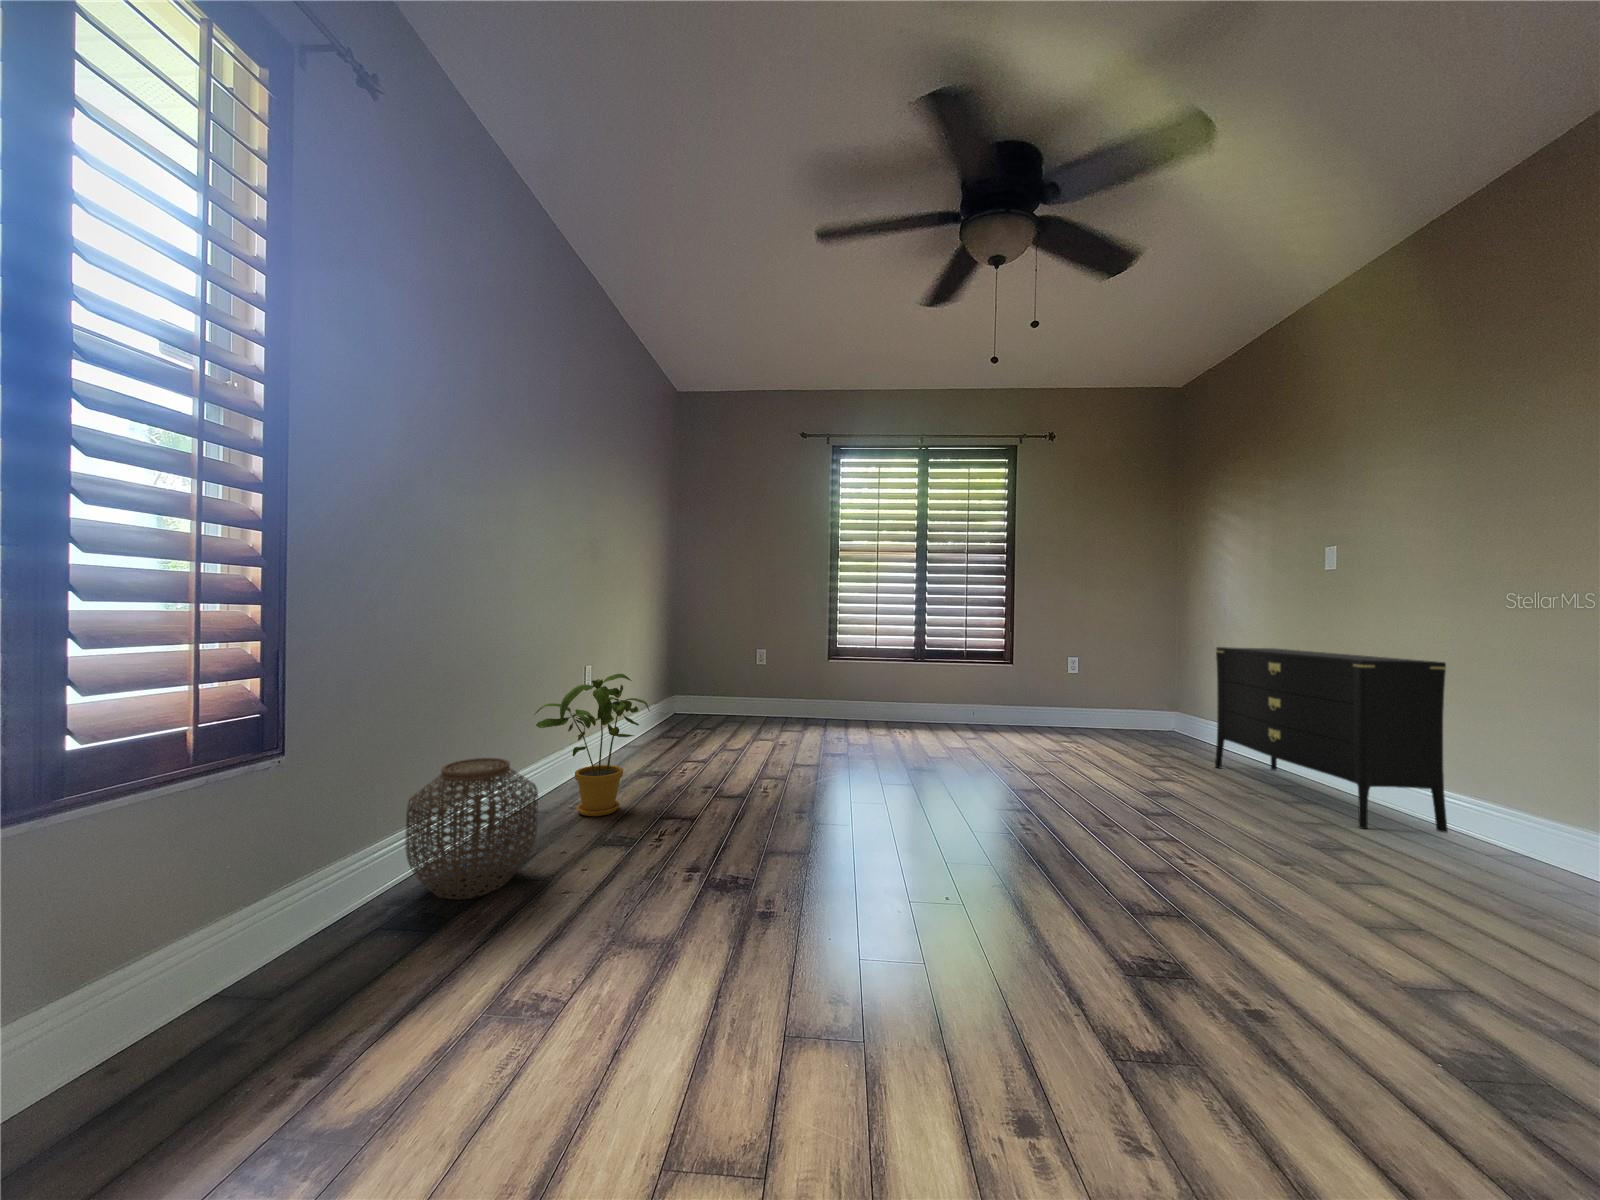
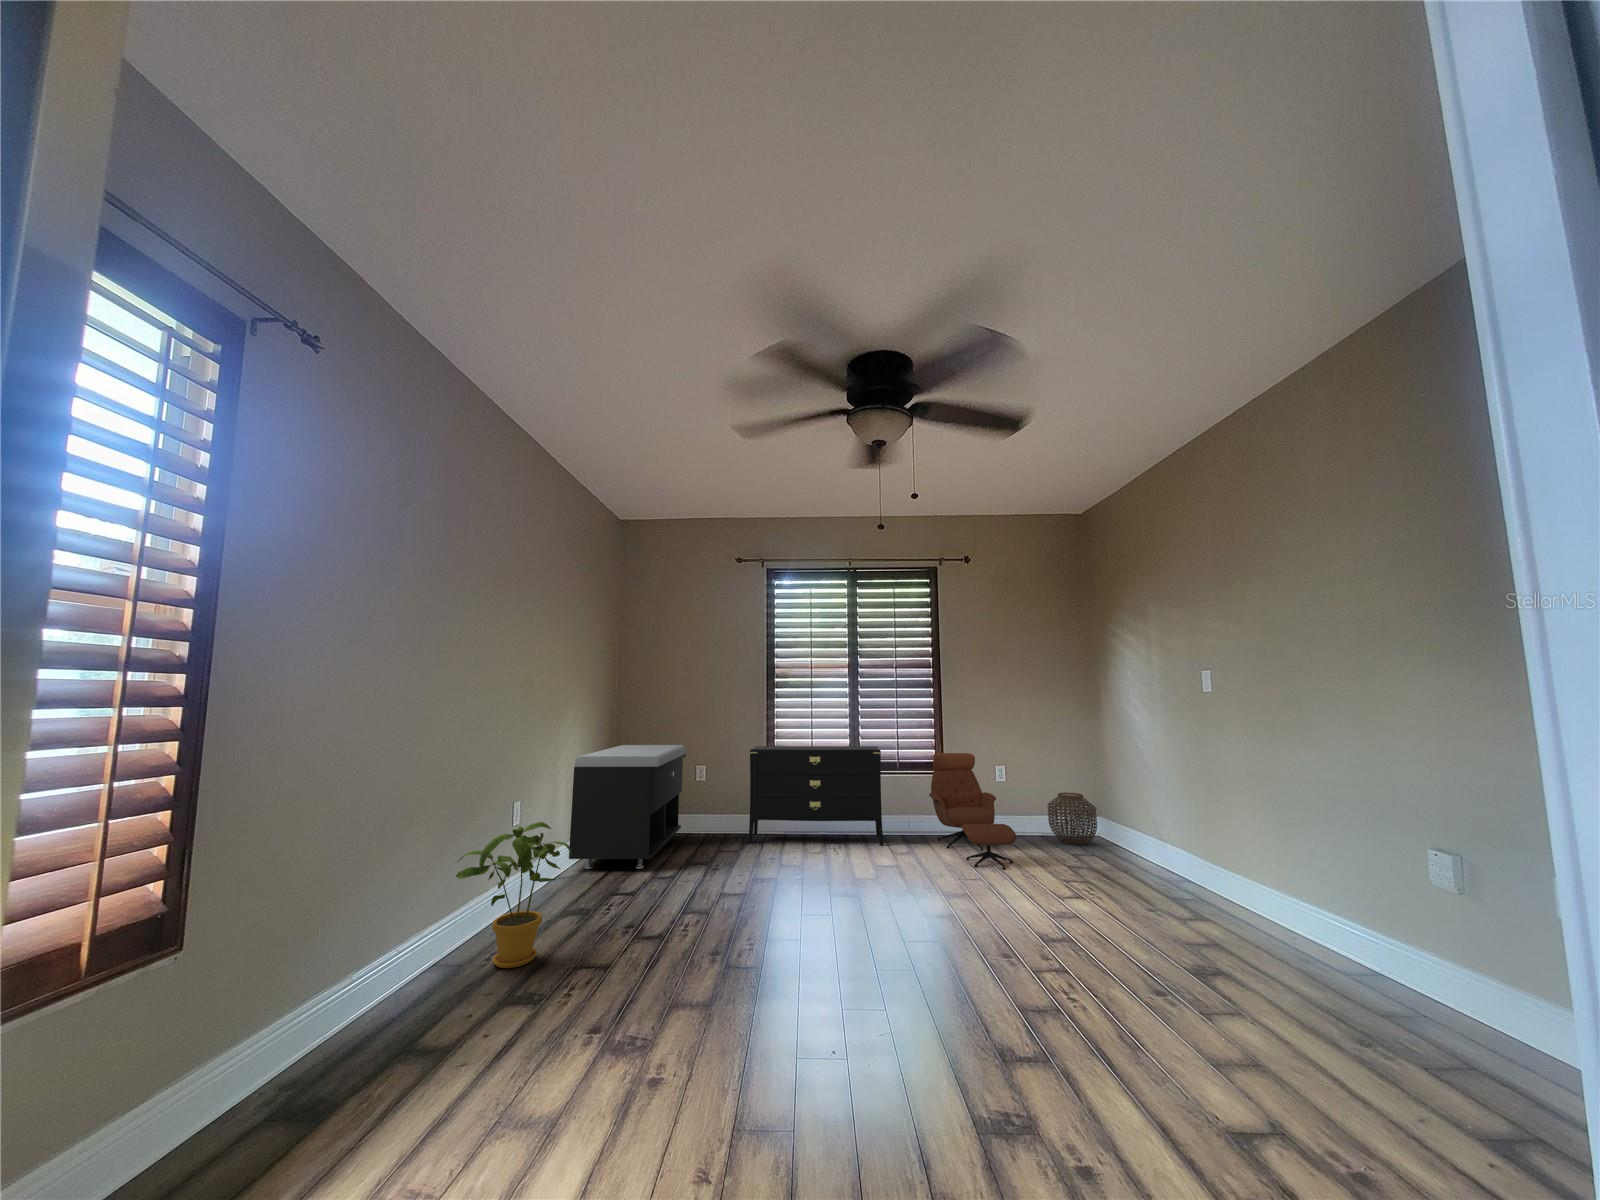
storage bench: none [634,626,745,742] -> present [569,745,686,869]
lounge chair: none [999,642,1099,755] -> present [929,753,1016,869]
dresser: present [1215,647,1448,832] -> present [748,746,883,845]
woven basket: present [405,758,538,899] -> present [1048,793,1097,845]

